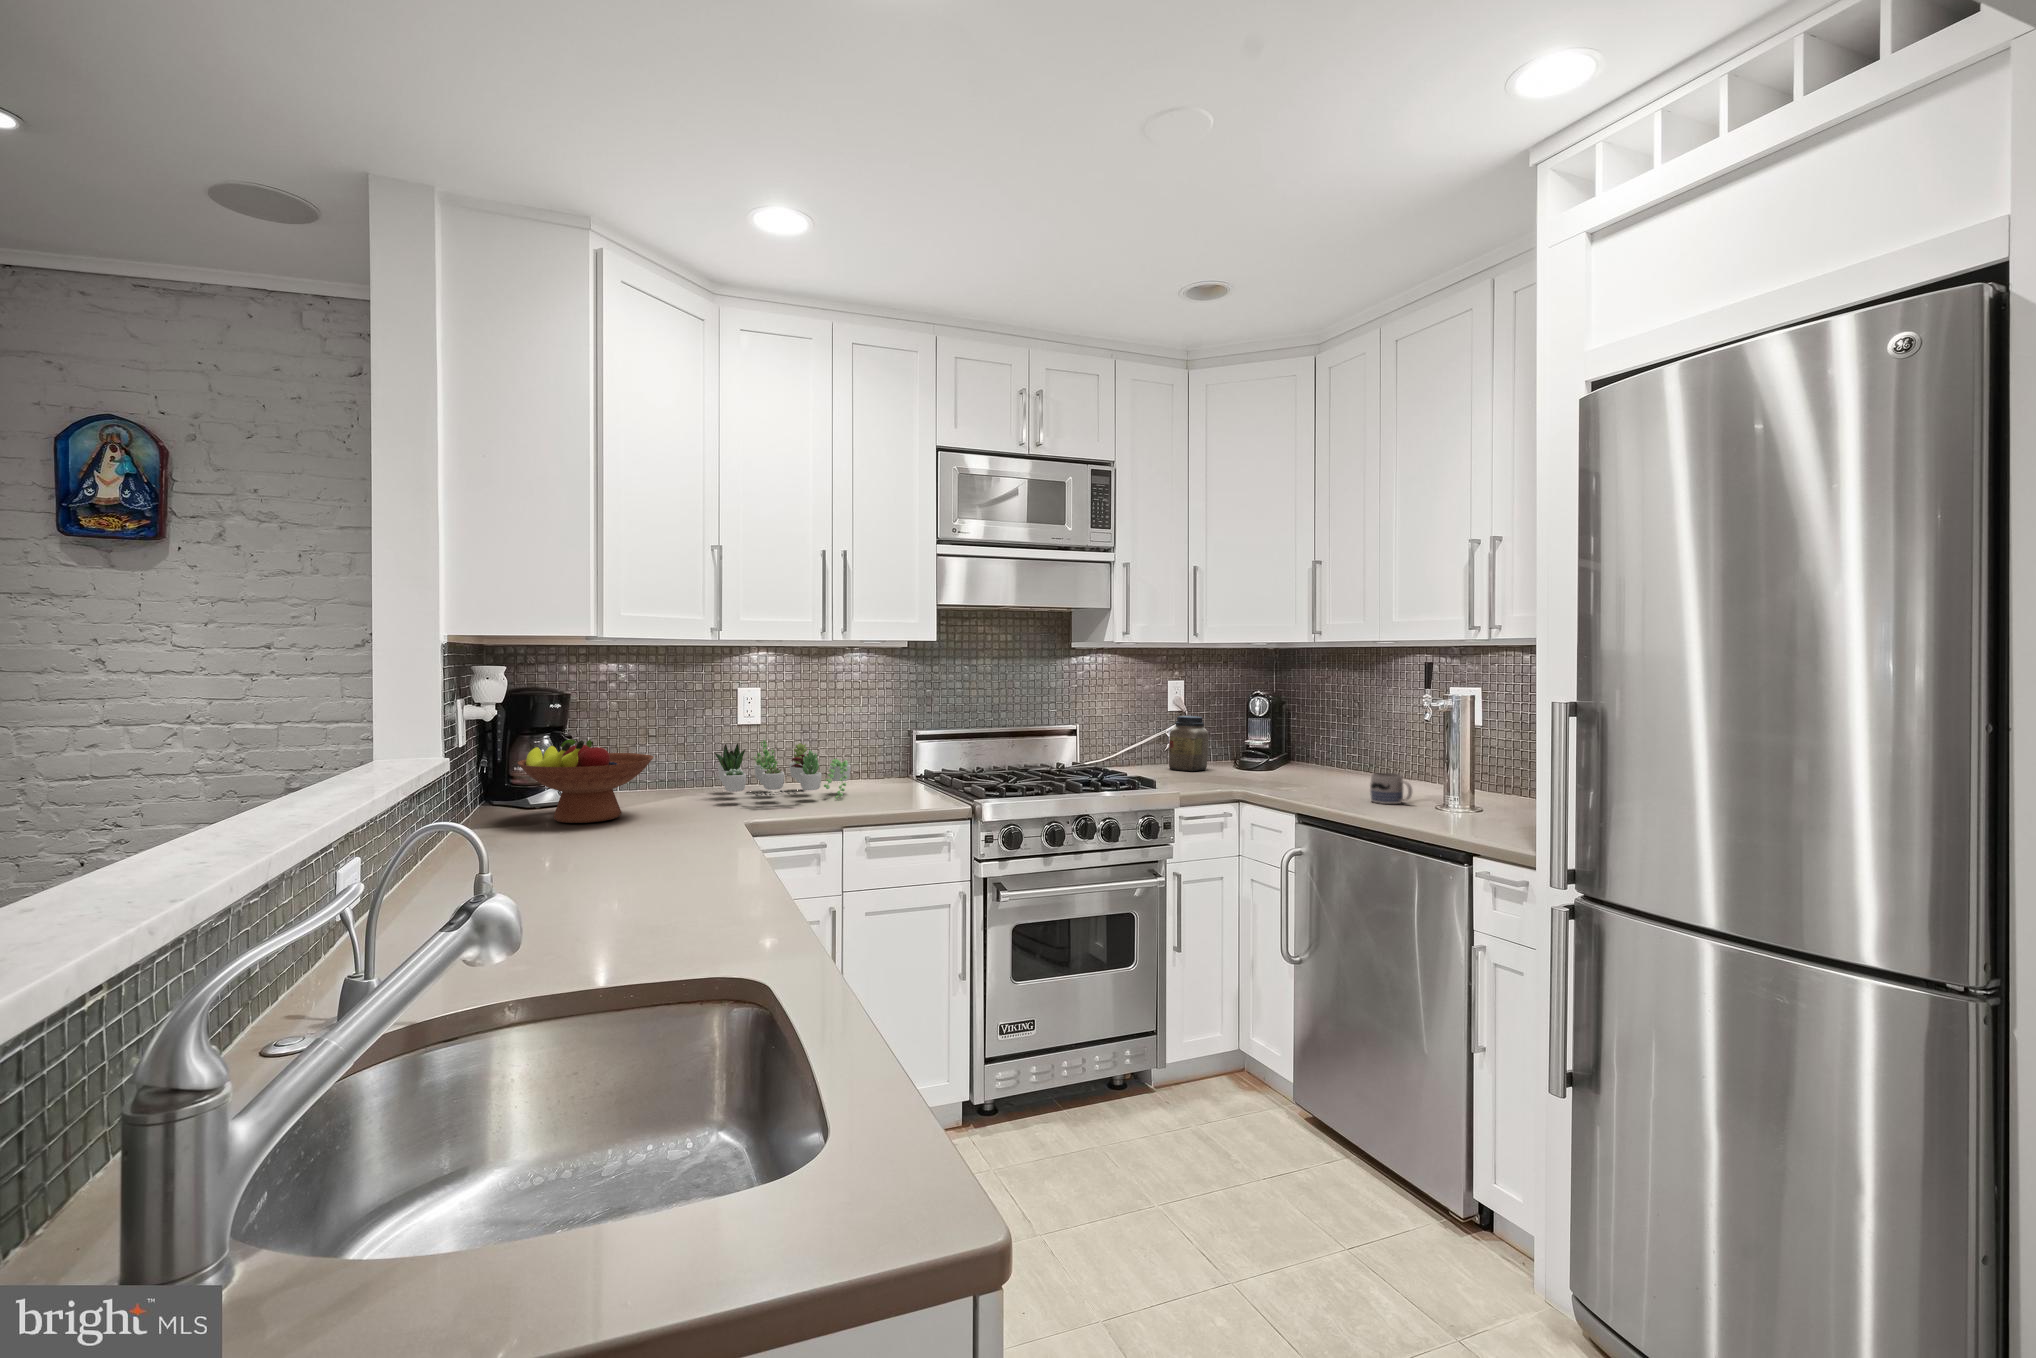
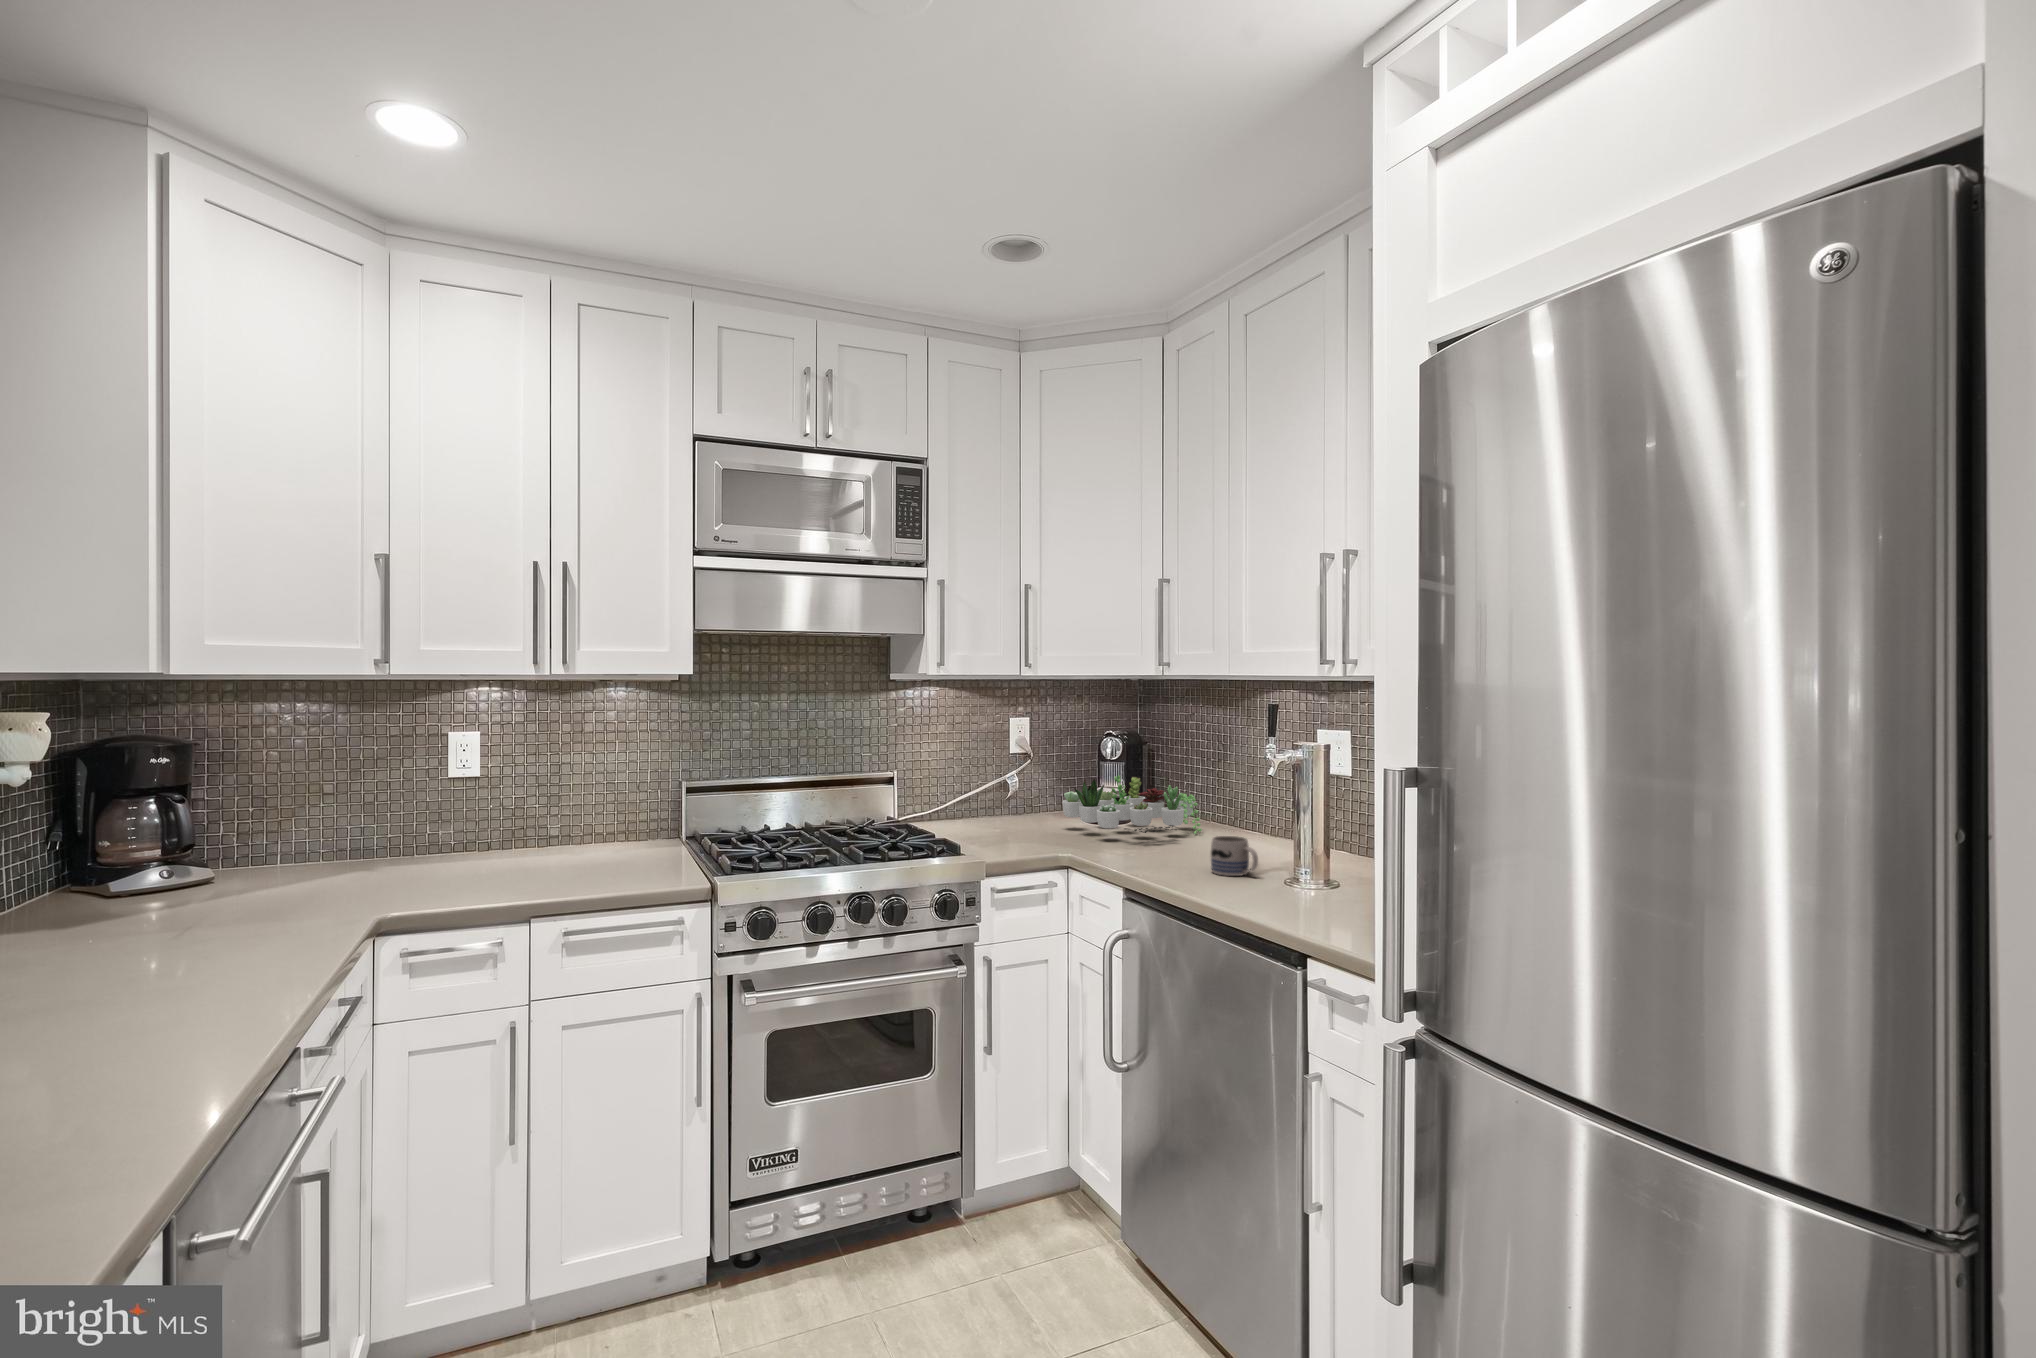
jar: present [1169,716,1209,771] -> none [1004,759,1050,825]
fruit bowl: present [518,739,653,823] -> none [53,808,272,922]
succulent plant: present [714,741,851,799] -> present [1063,775,1202,834]

